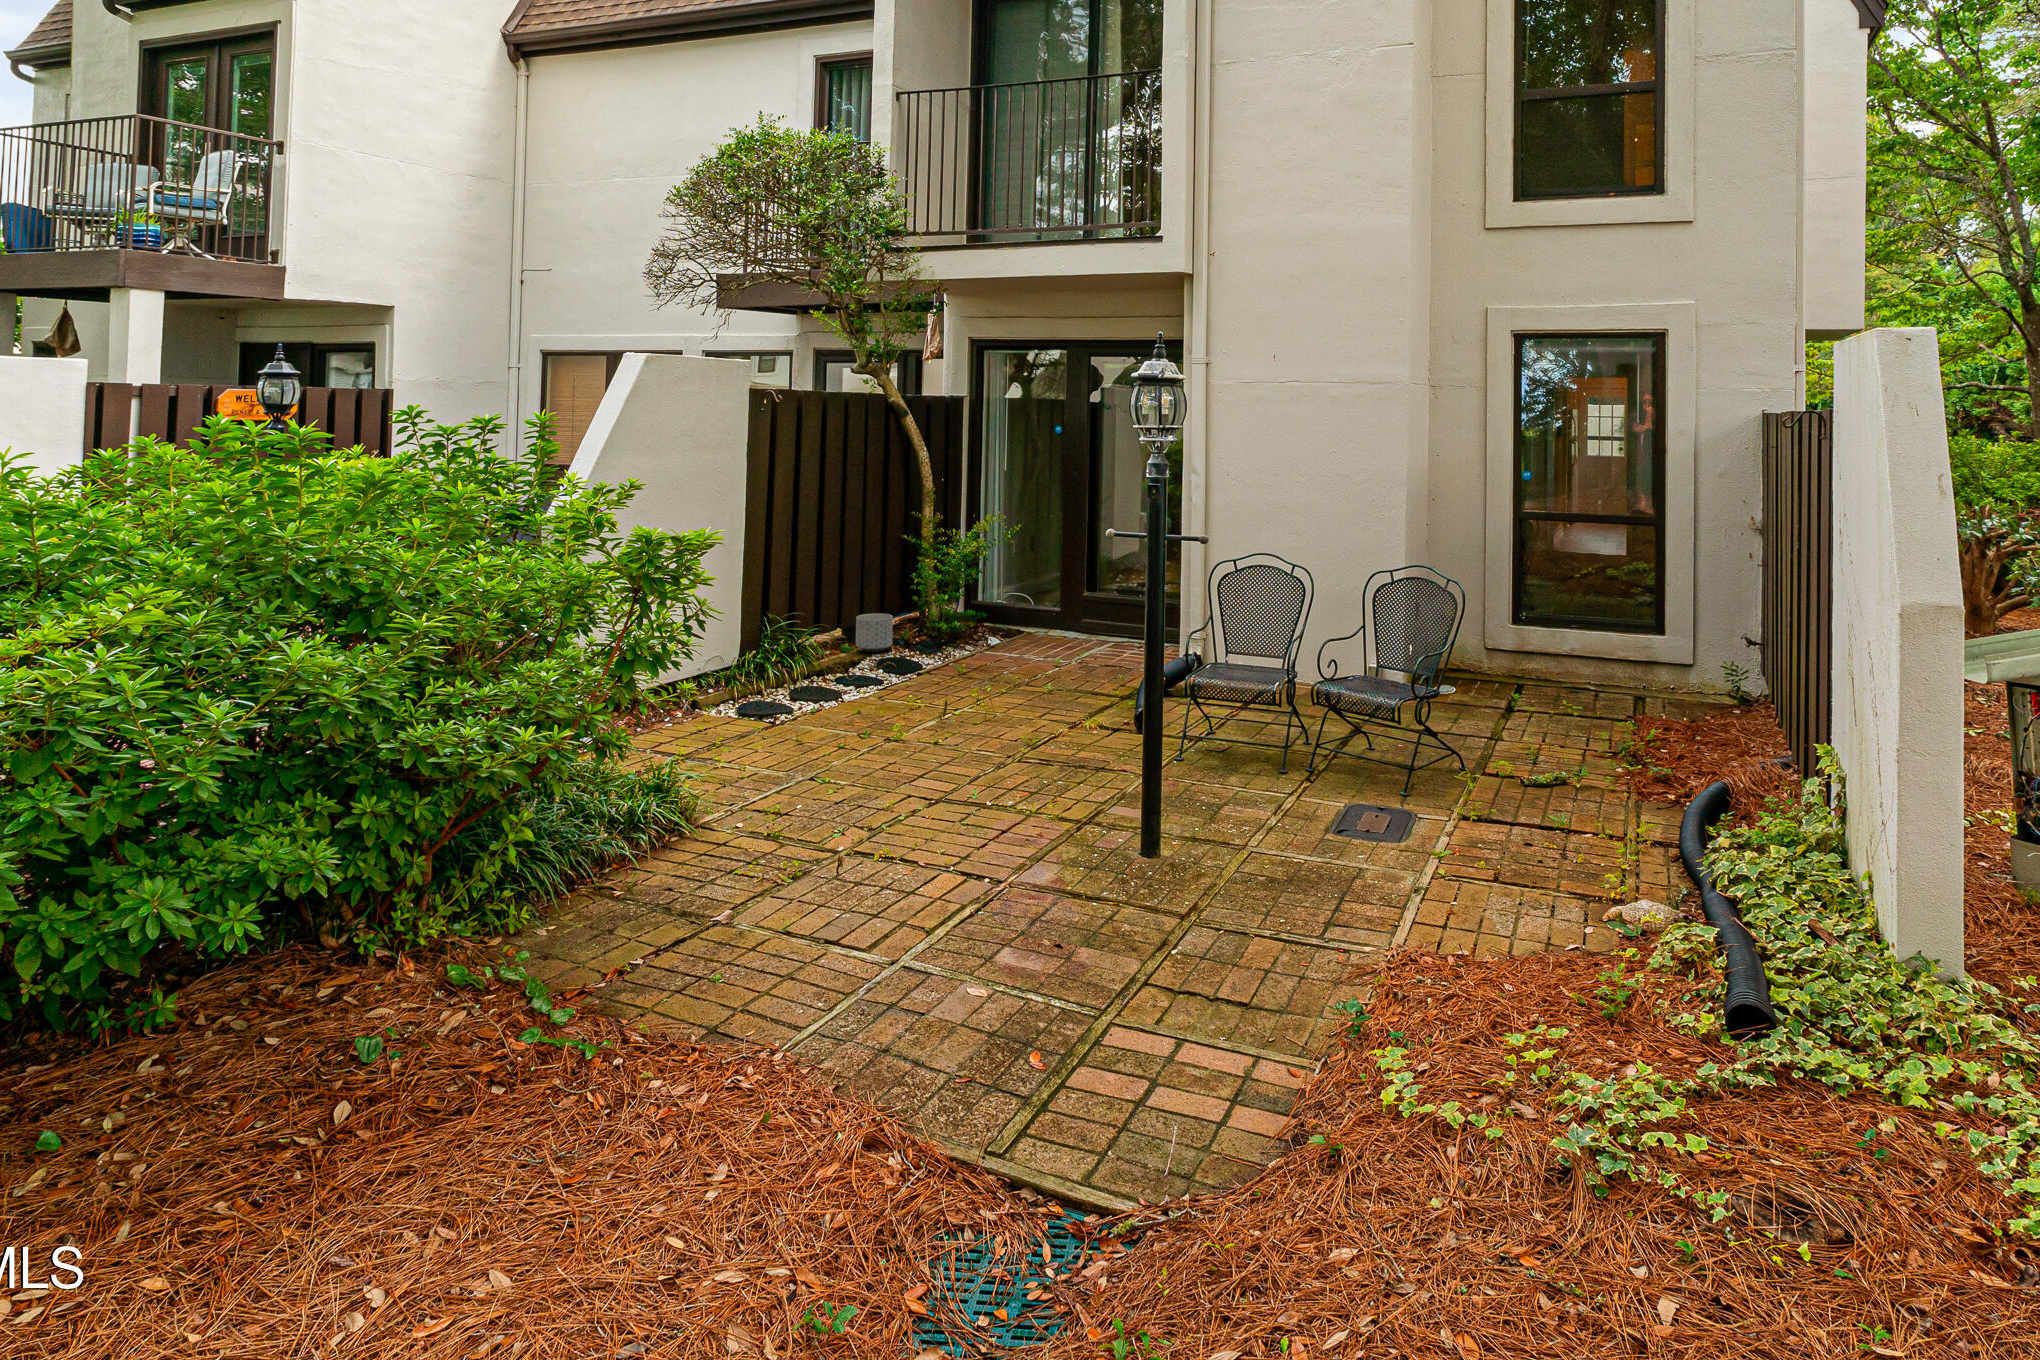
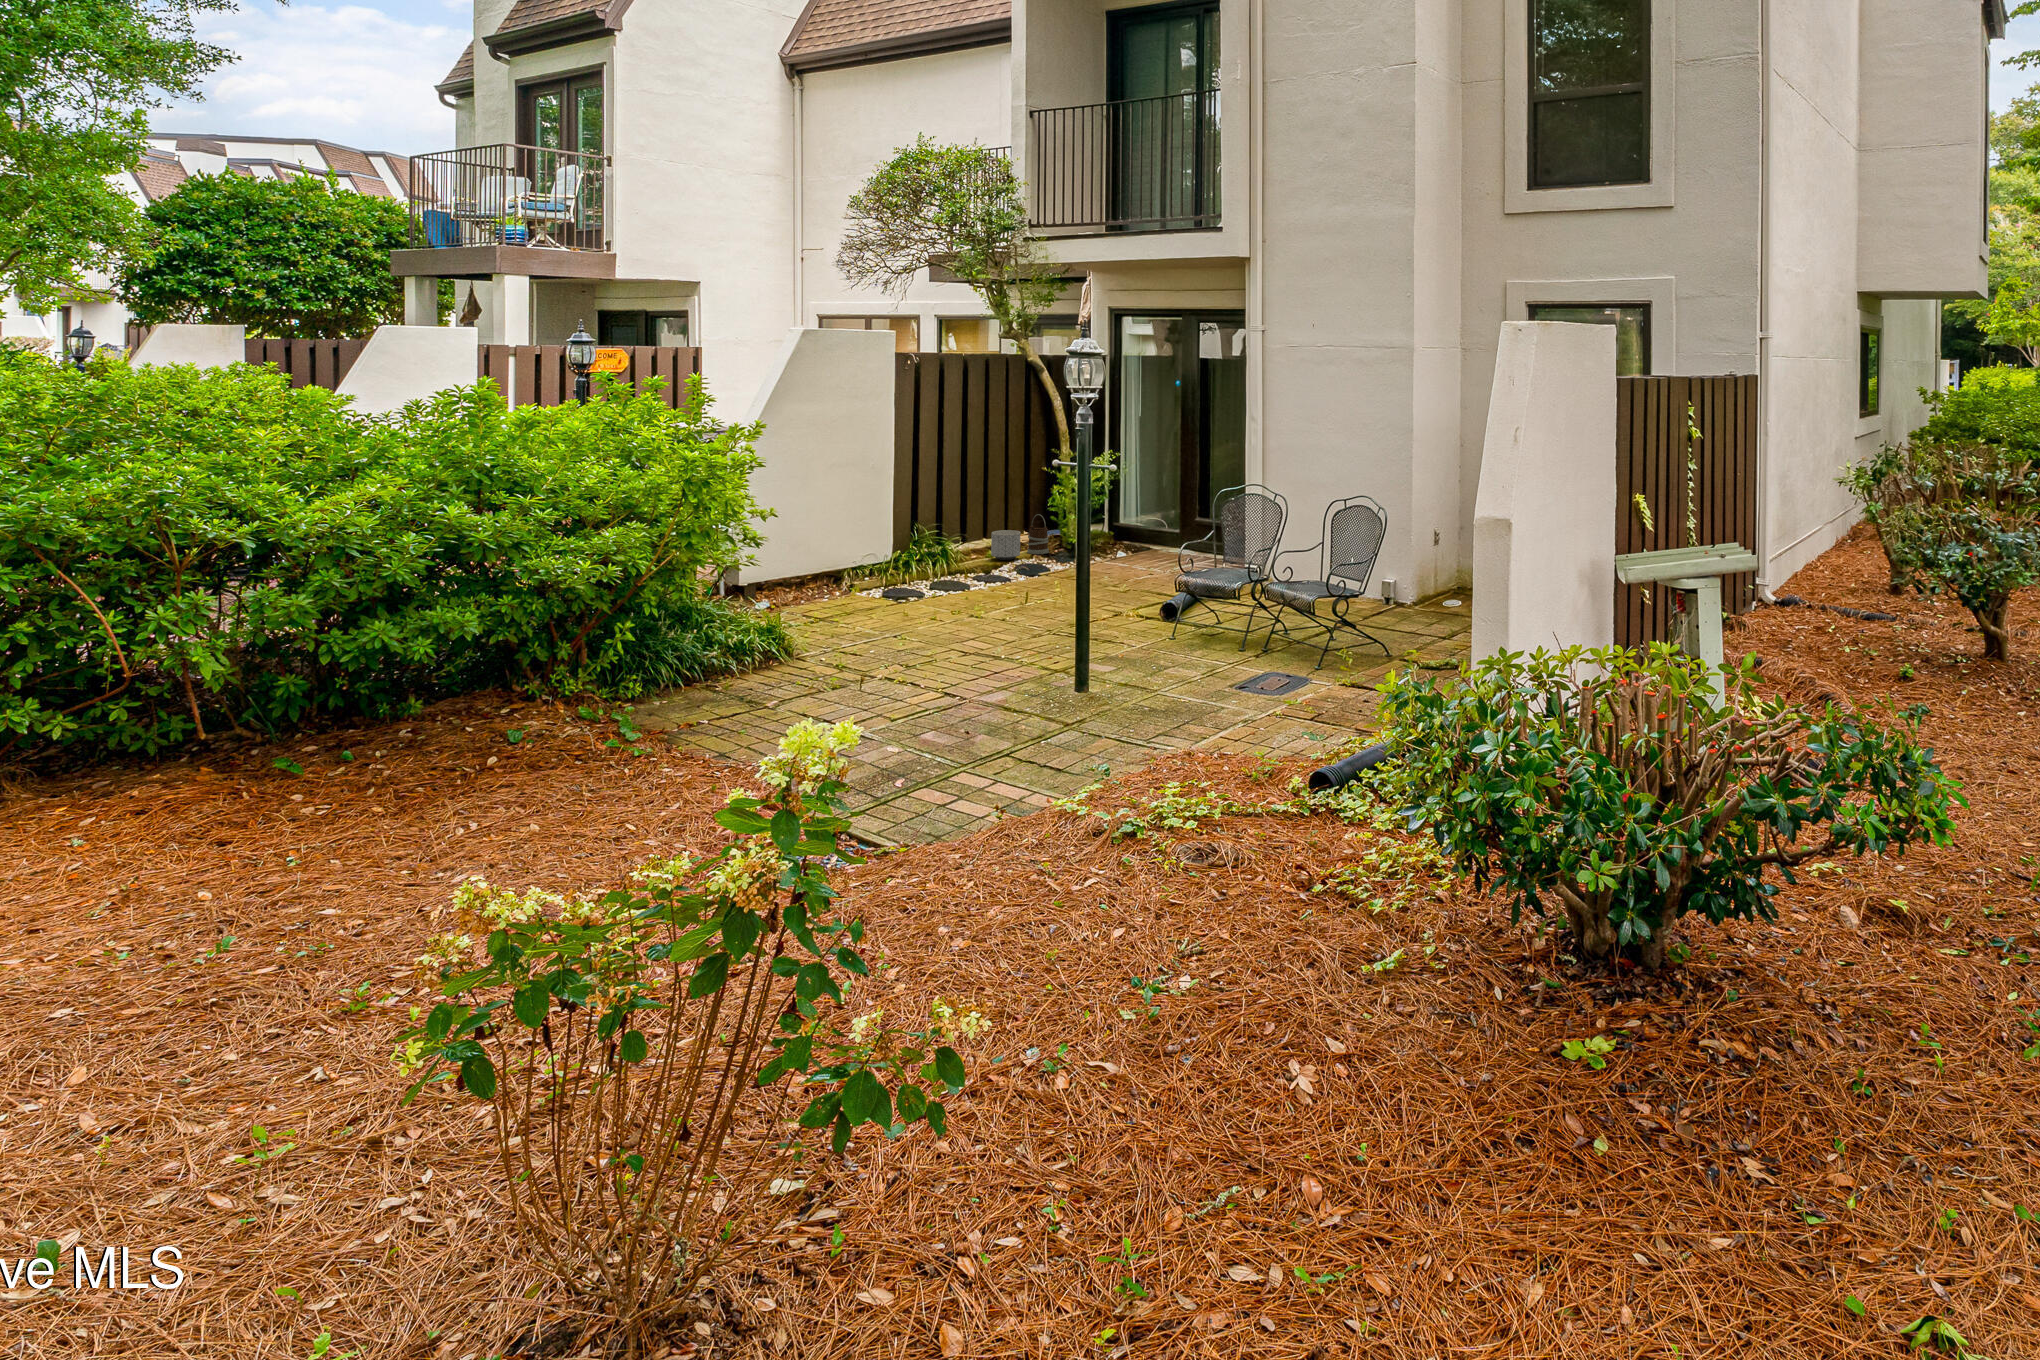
wooden bucket: none [893,592,920,642] -> present [1027,514,1049,554]

